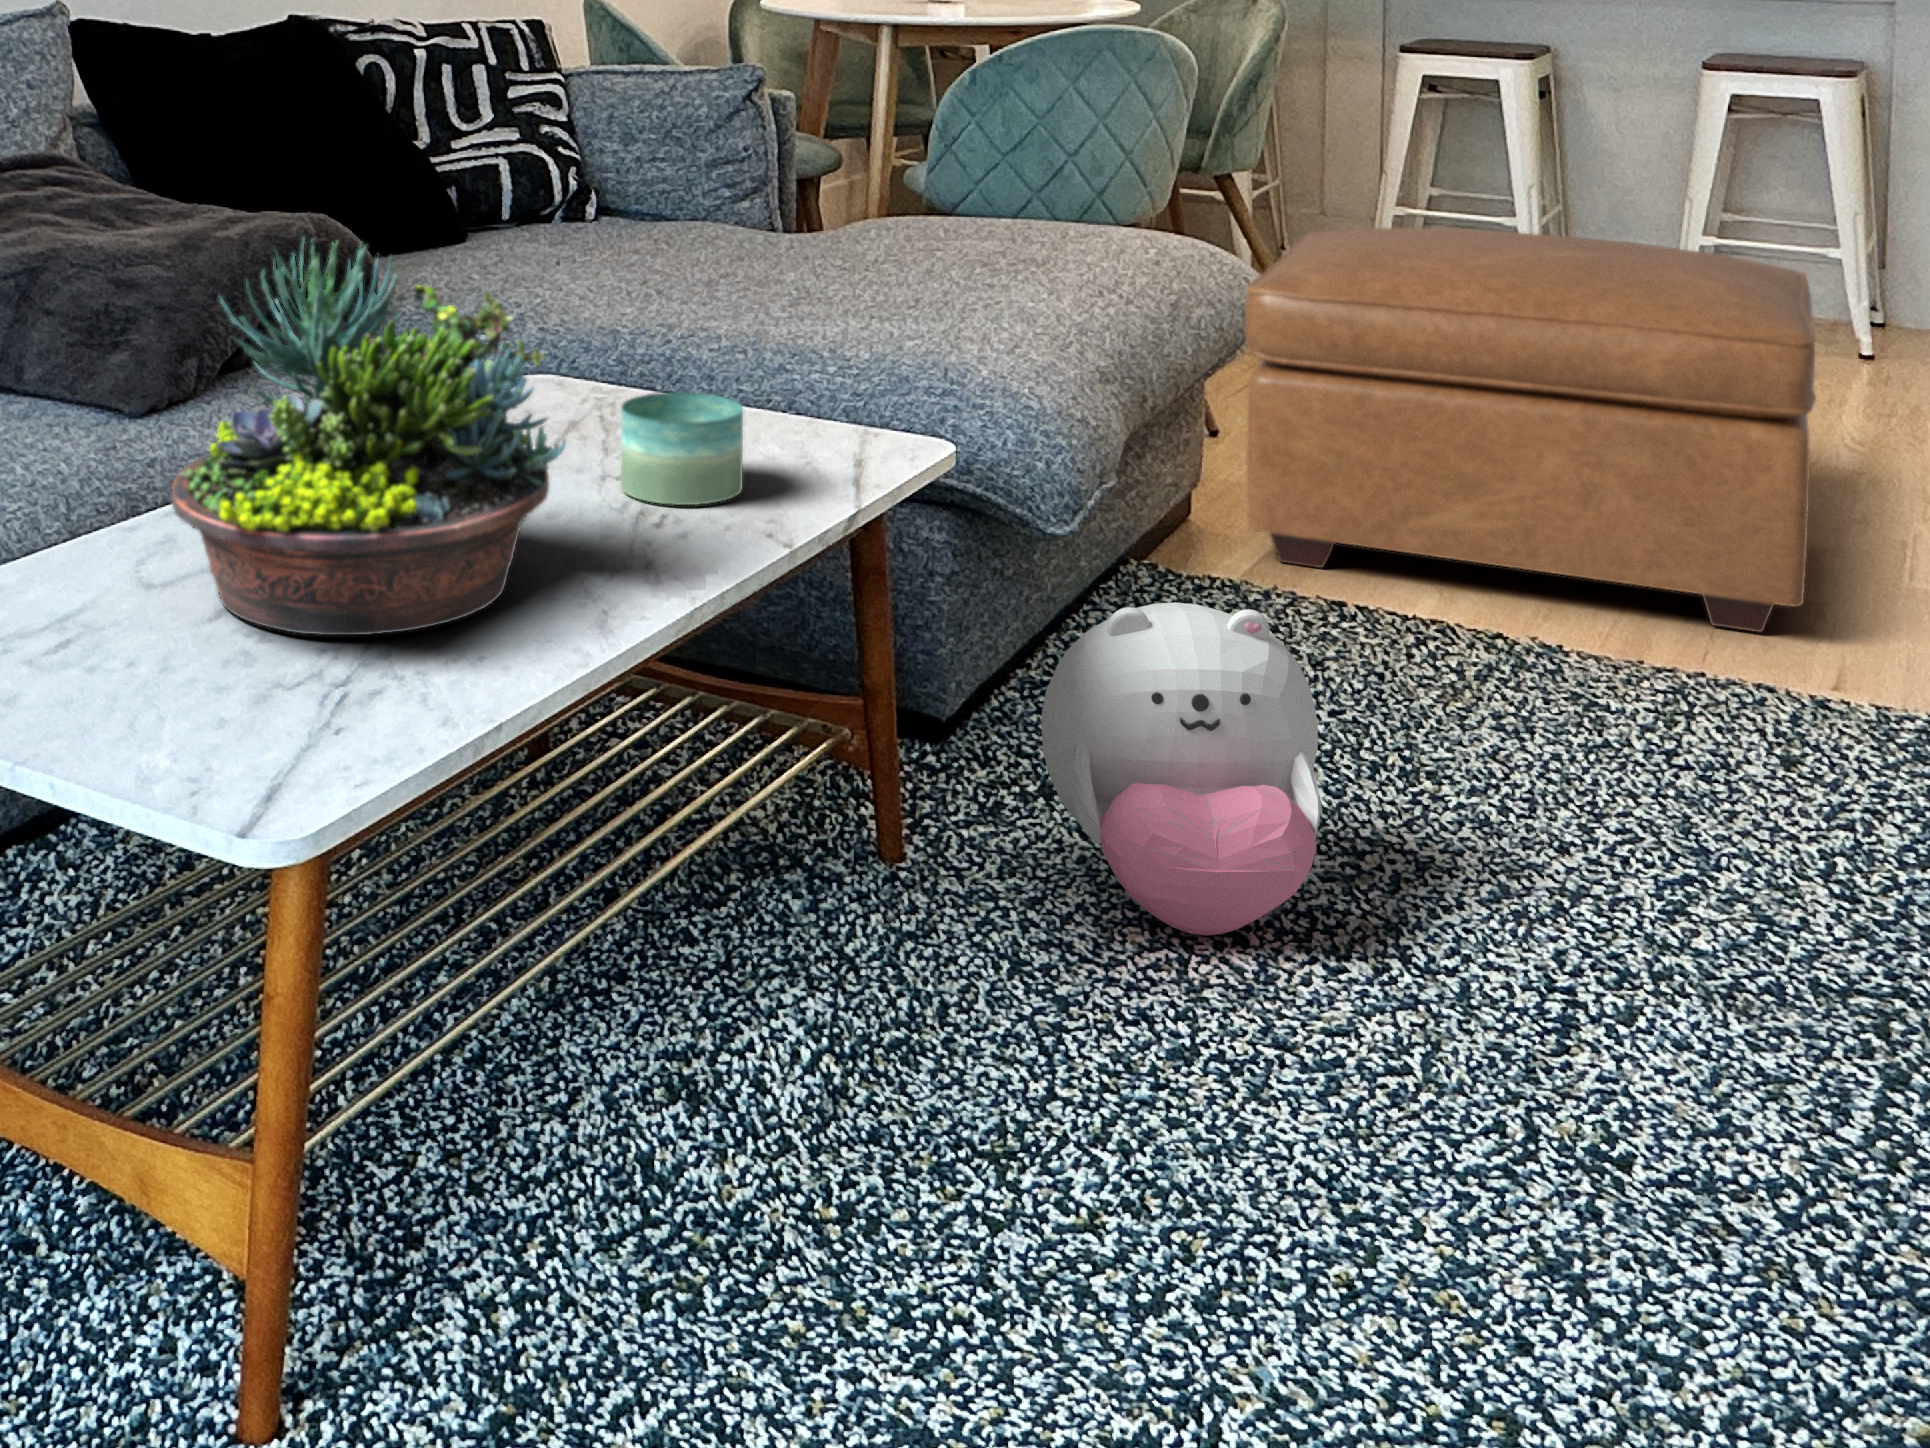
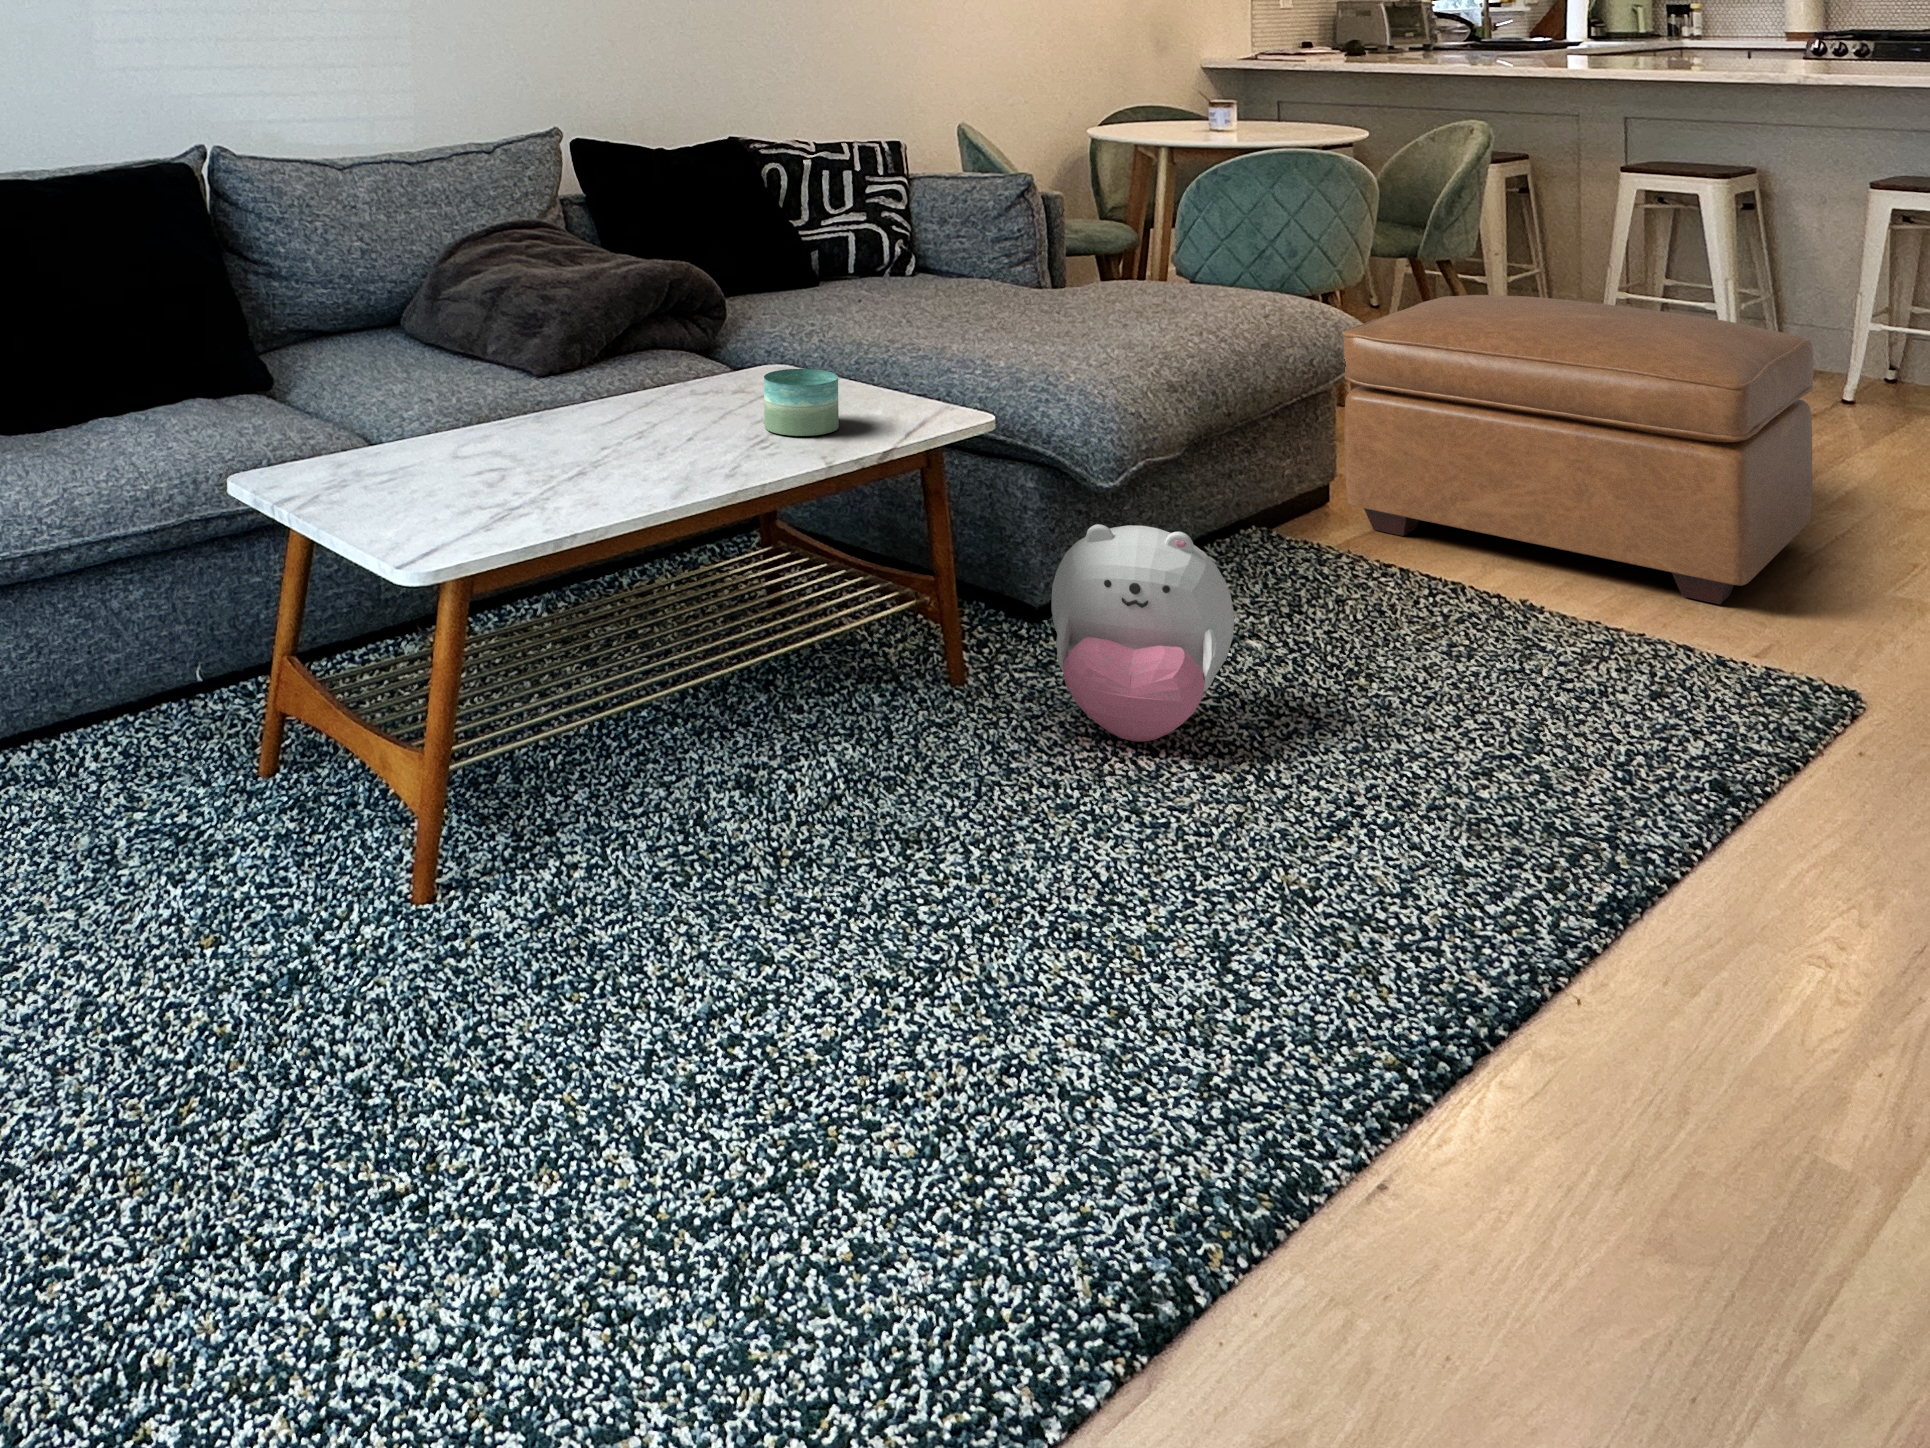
succulent planter: present [171,238,566,635] -> none [459,262,675,487]

